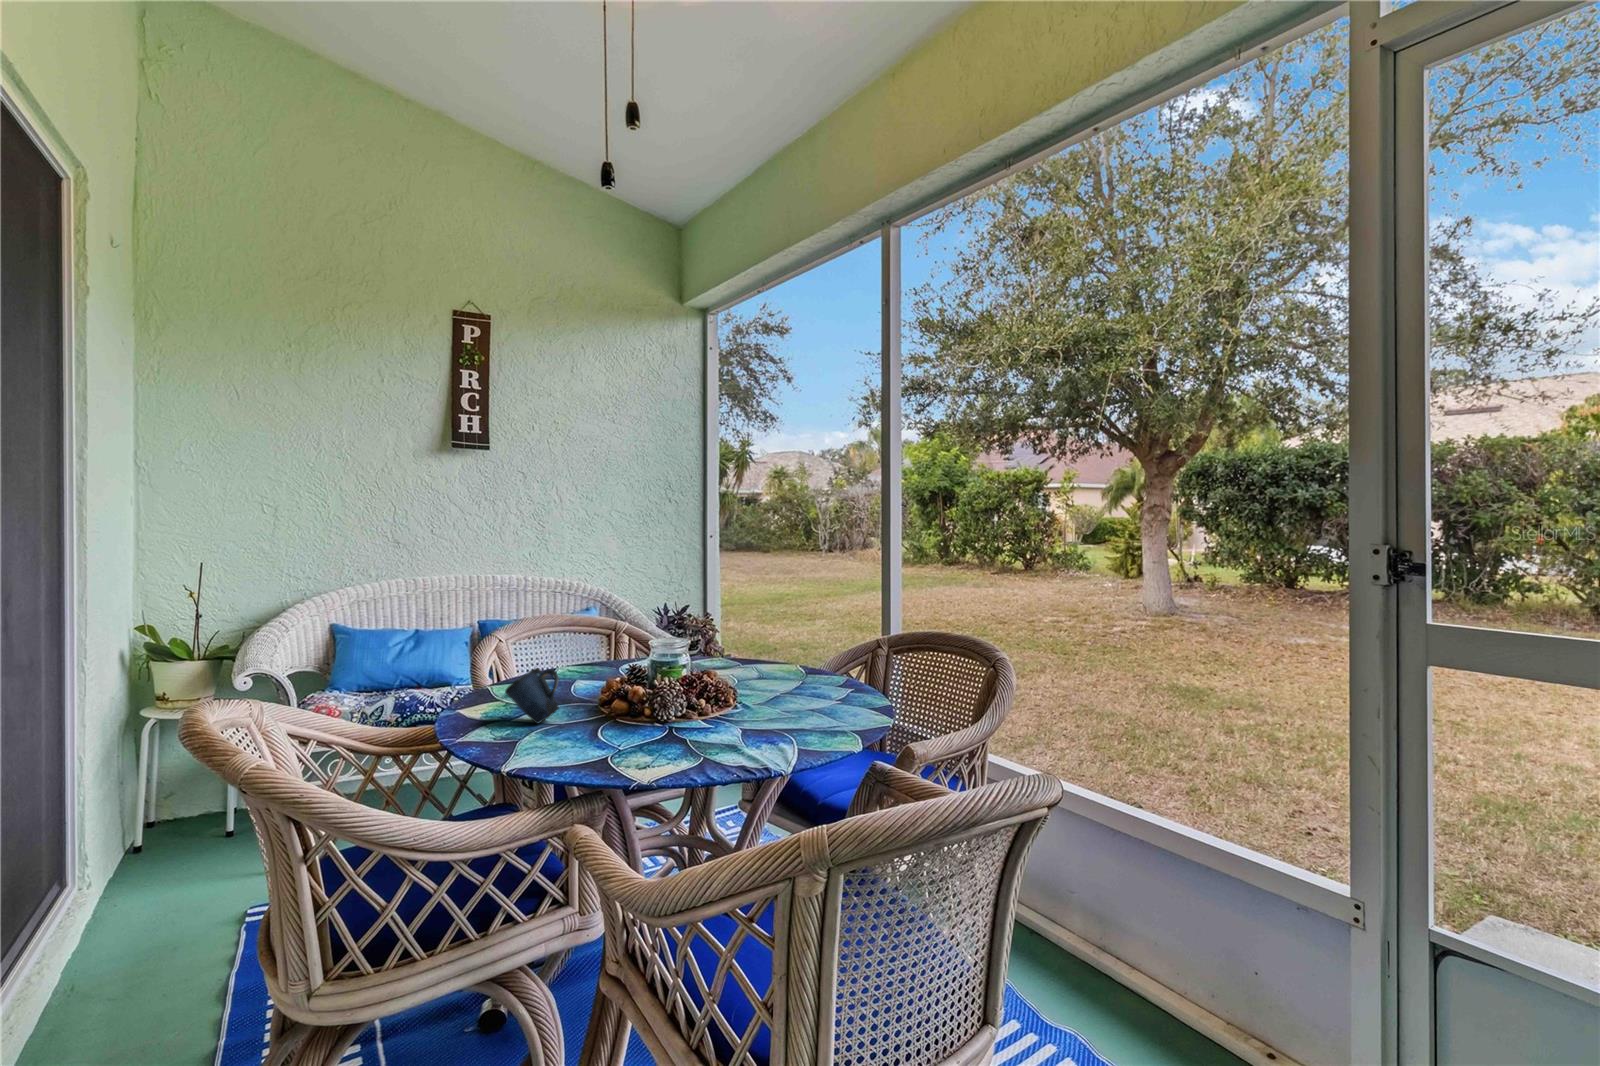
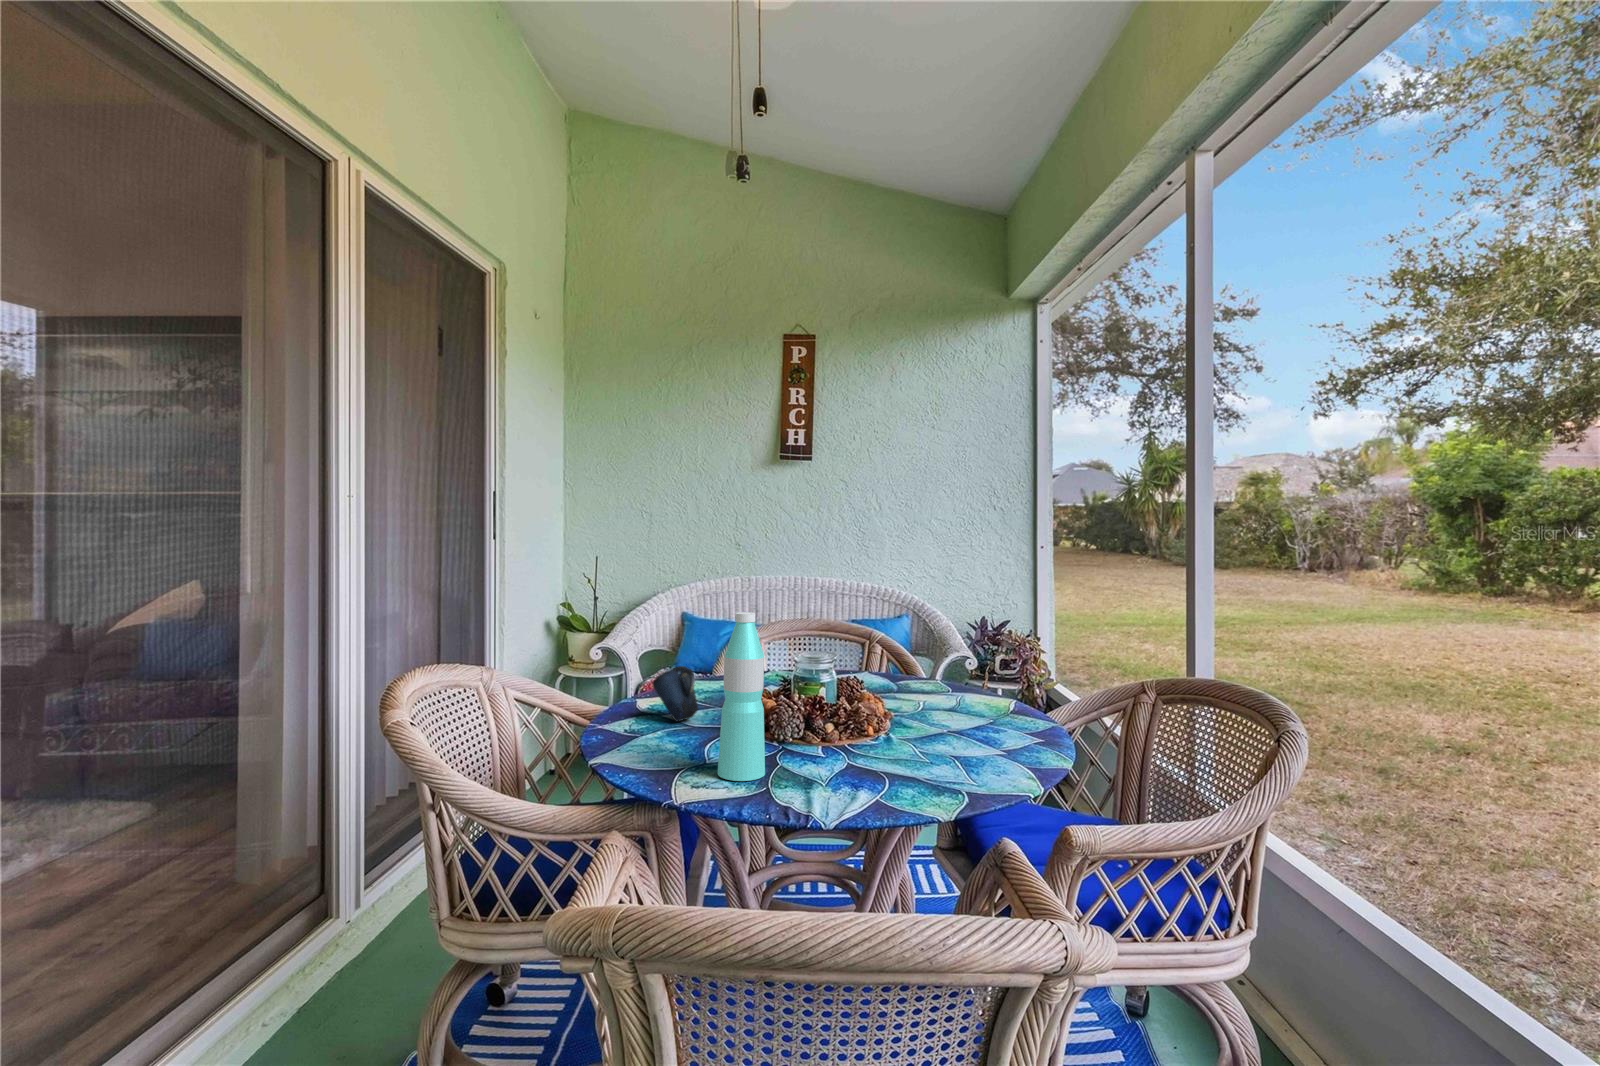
water bottle: none [648,606,691,758] -> present [718,612,765,781]

